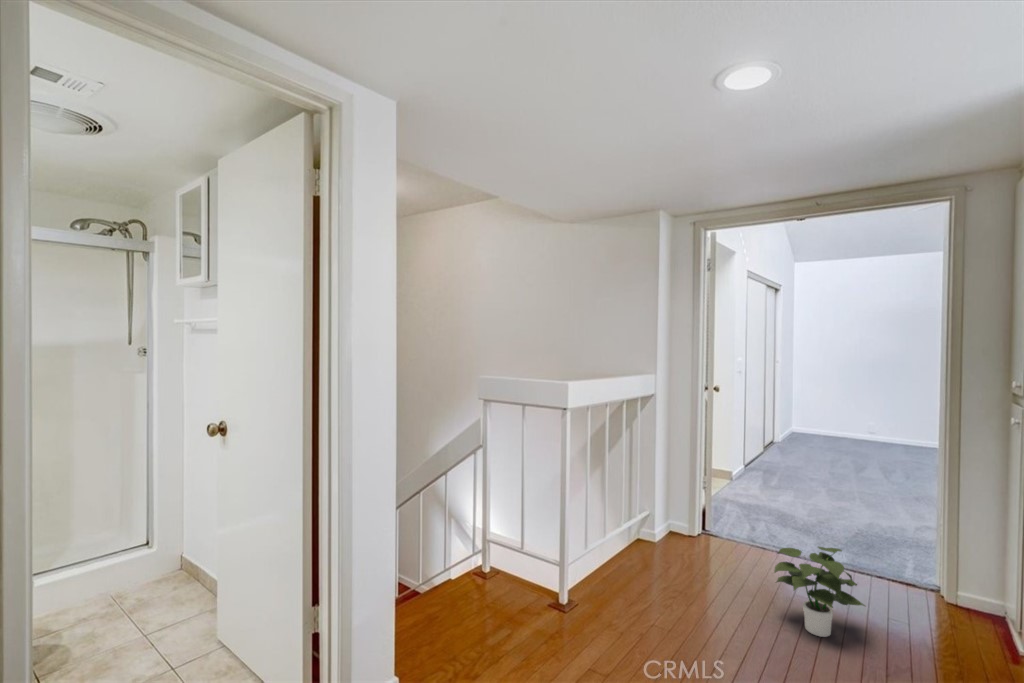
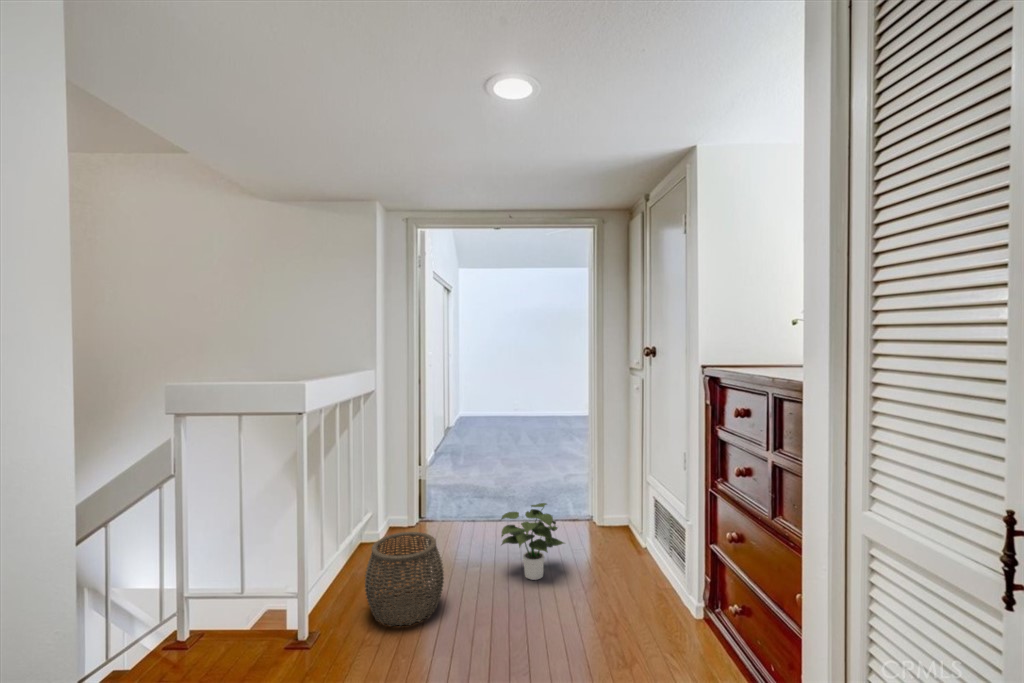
woven basket: none [619,536,698,629] -> present [365,532,444,626]

